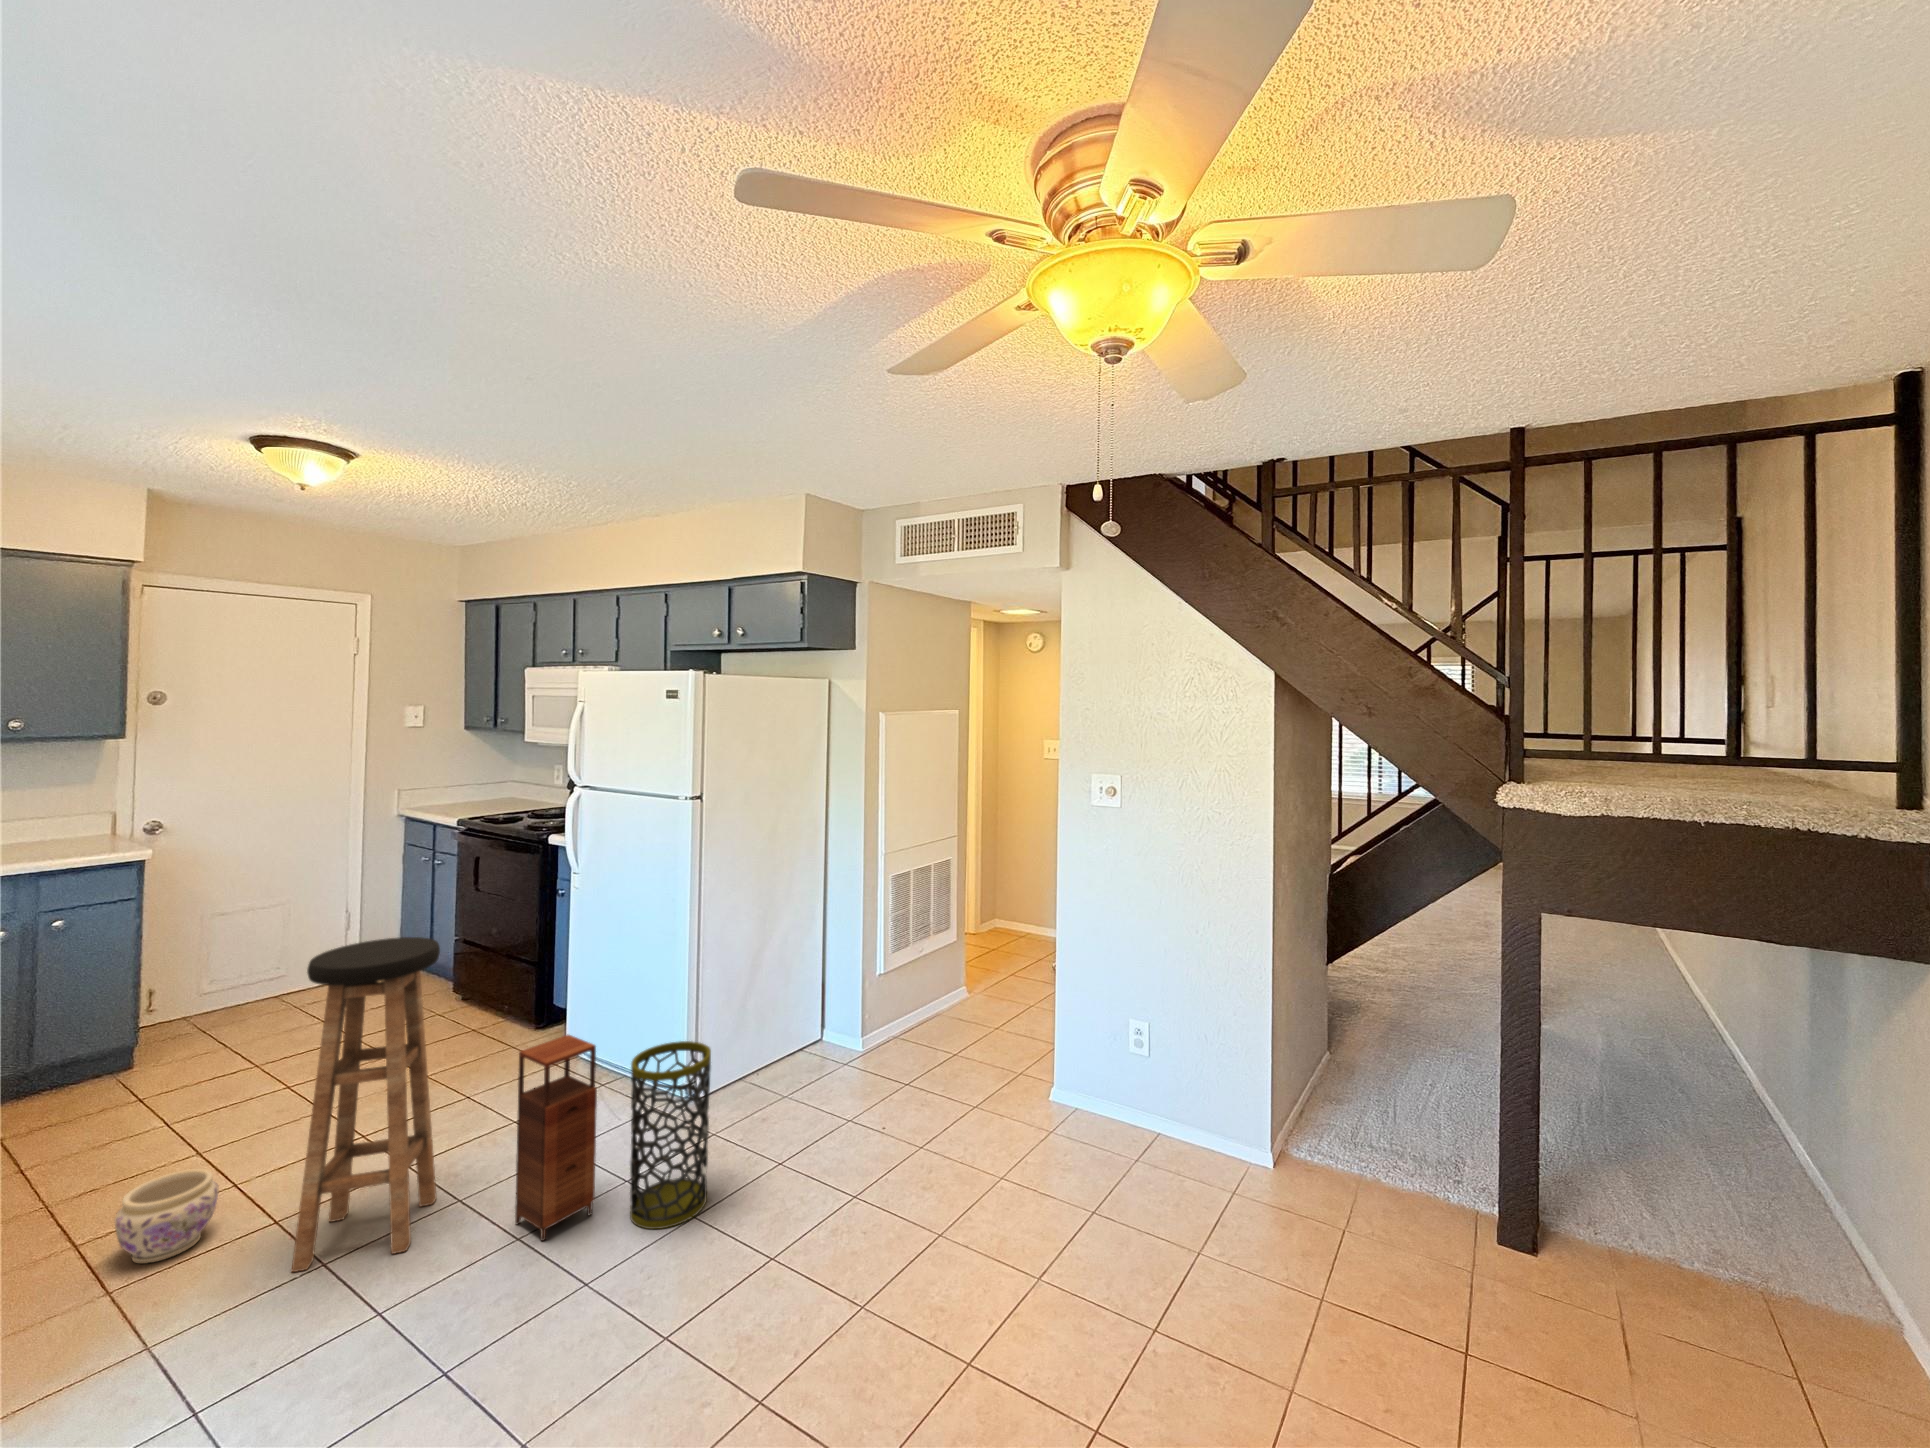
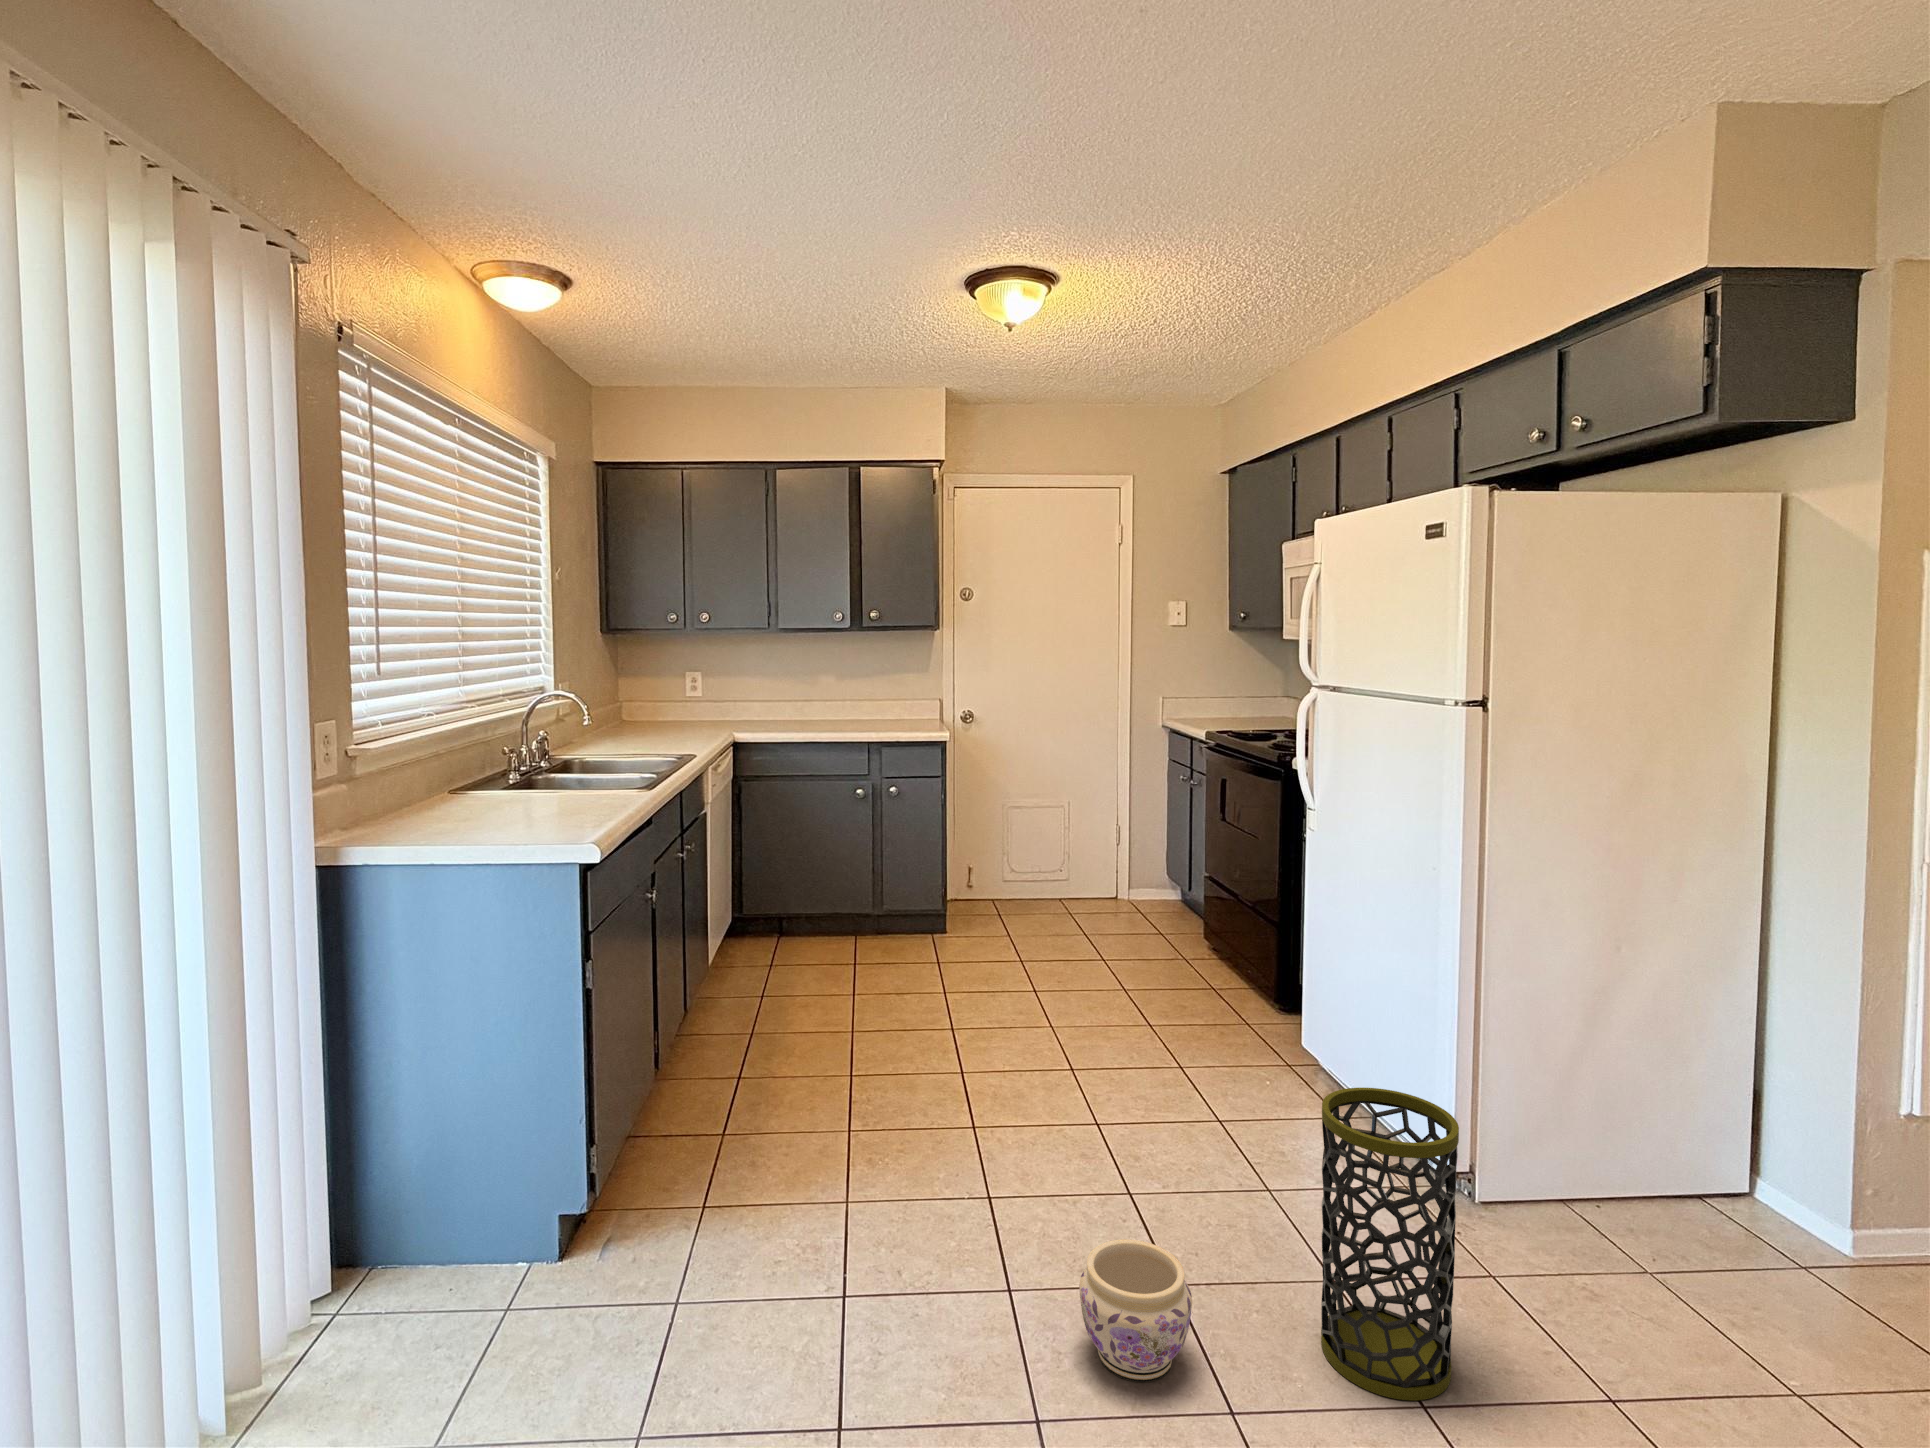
bar stool: present [291,937,440,1272] -> none [963,840,1109,1226]
storage cabinet: present [515,1034,597,1241] -> none [1176,1025,1276,1305]
planter: present [115,1169,219,1264] -> present [1079,1239,1192,1382]

